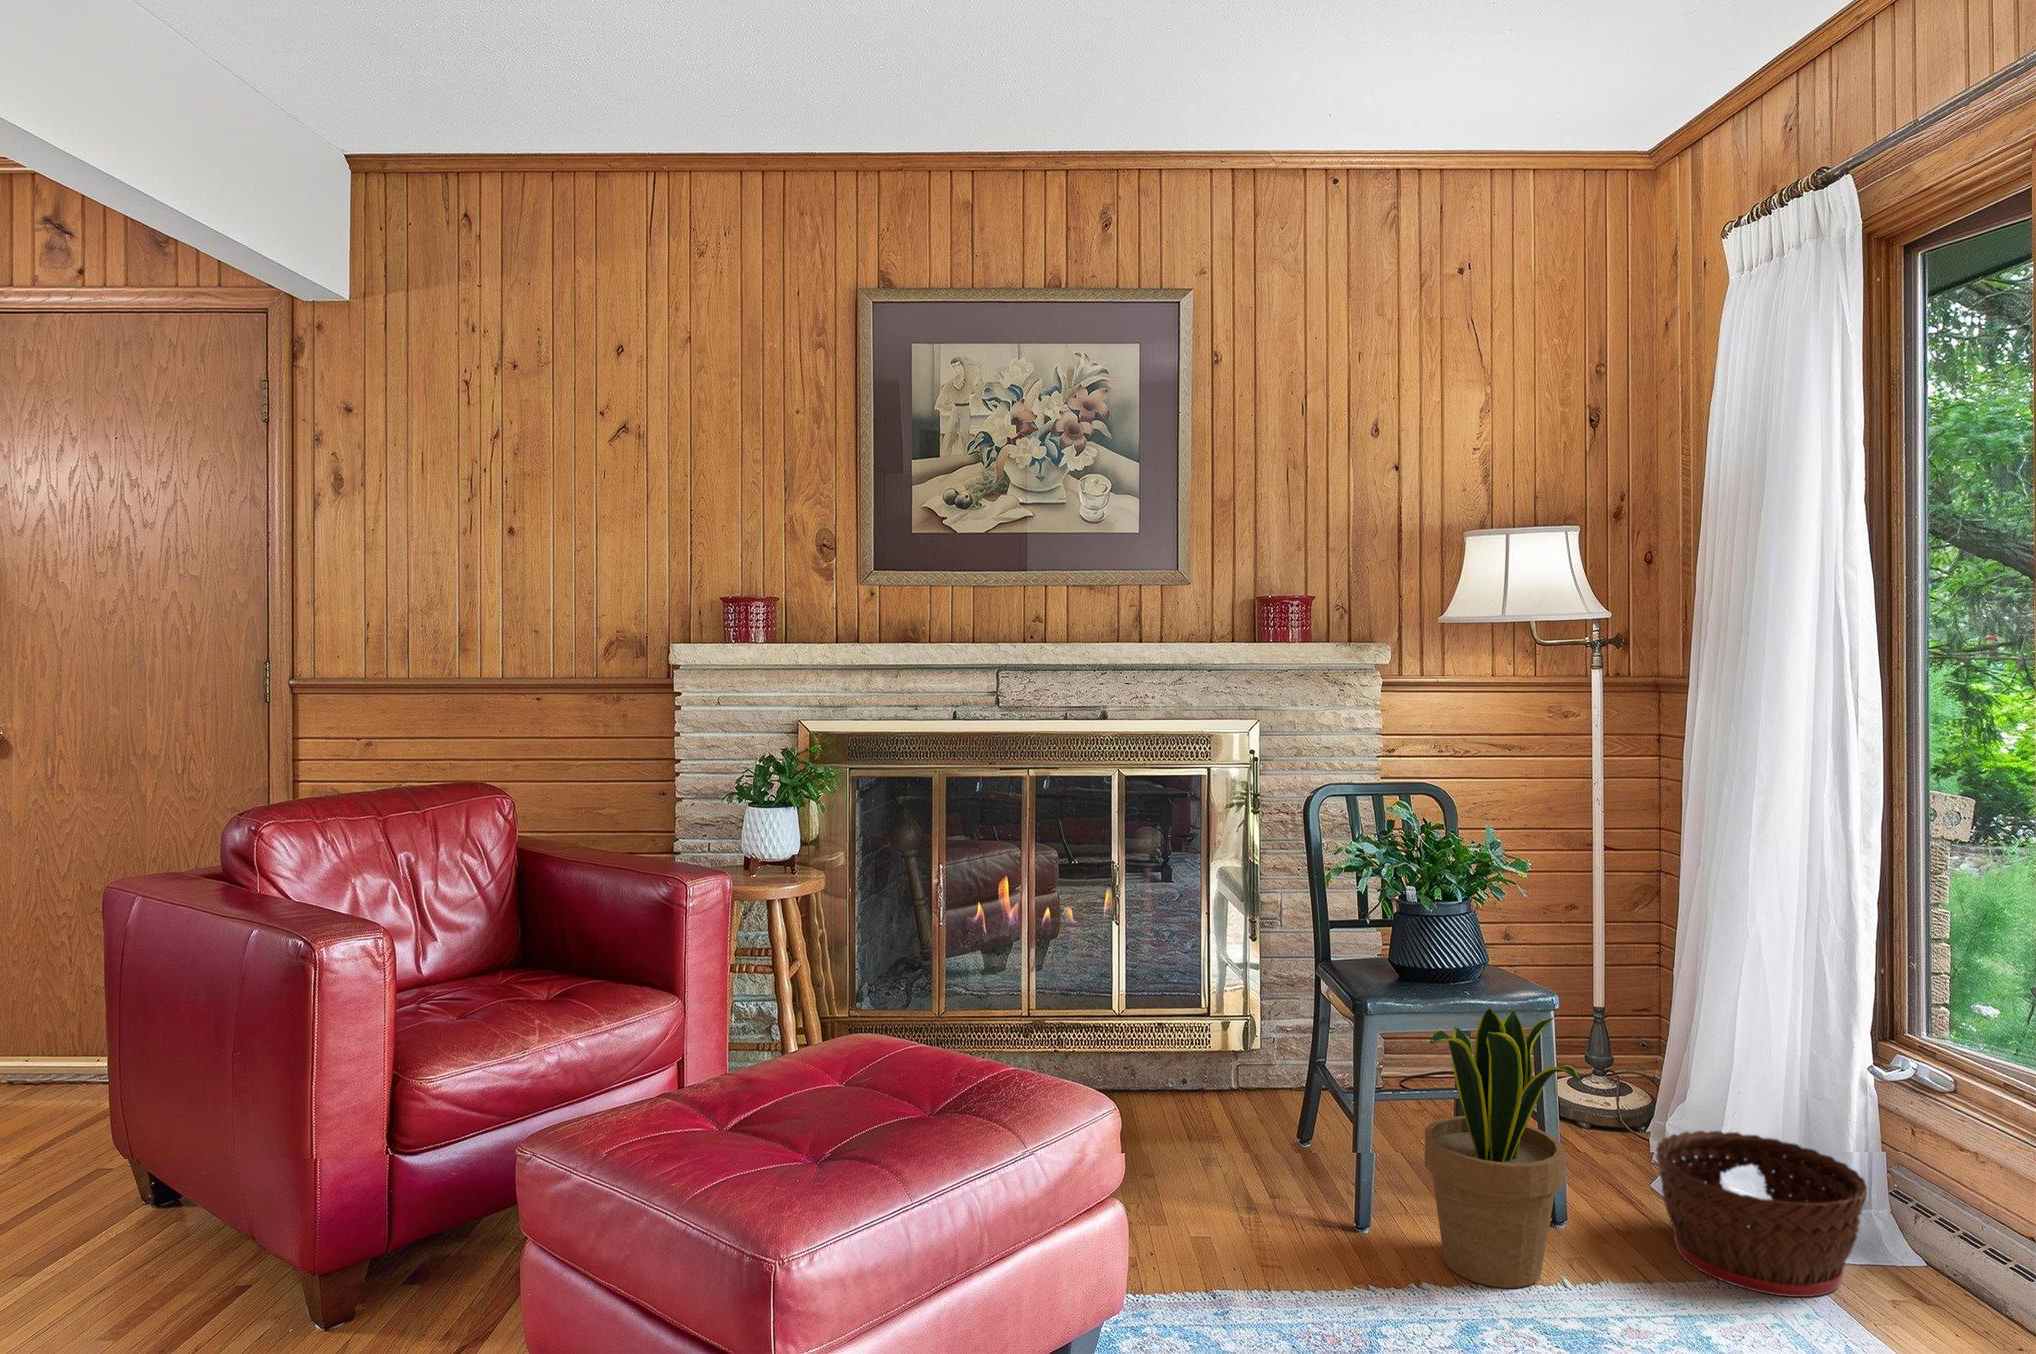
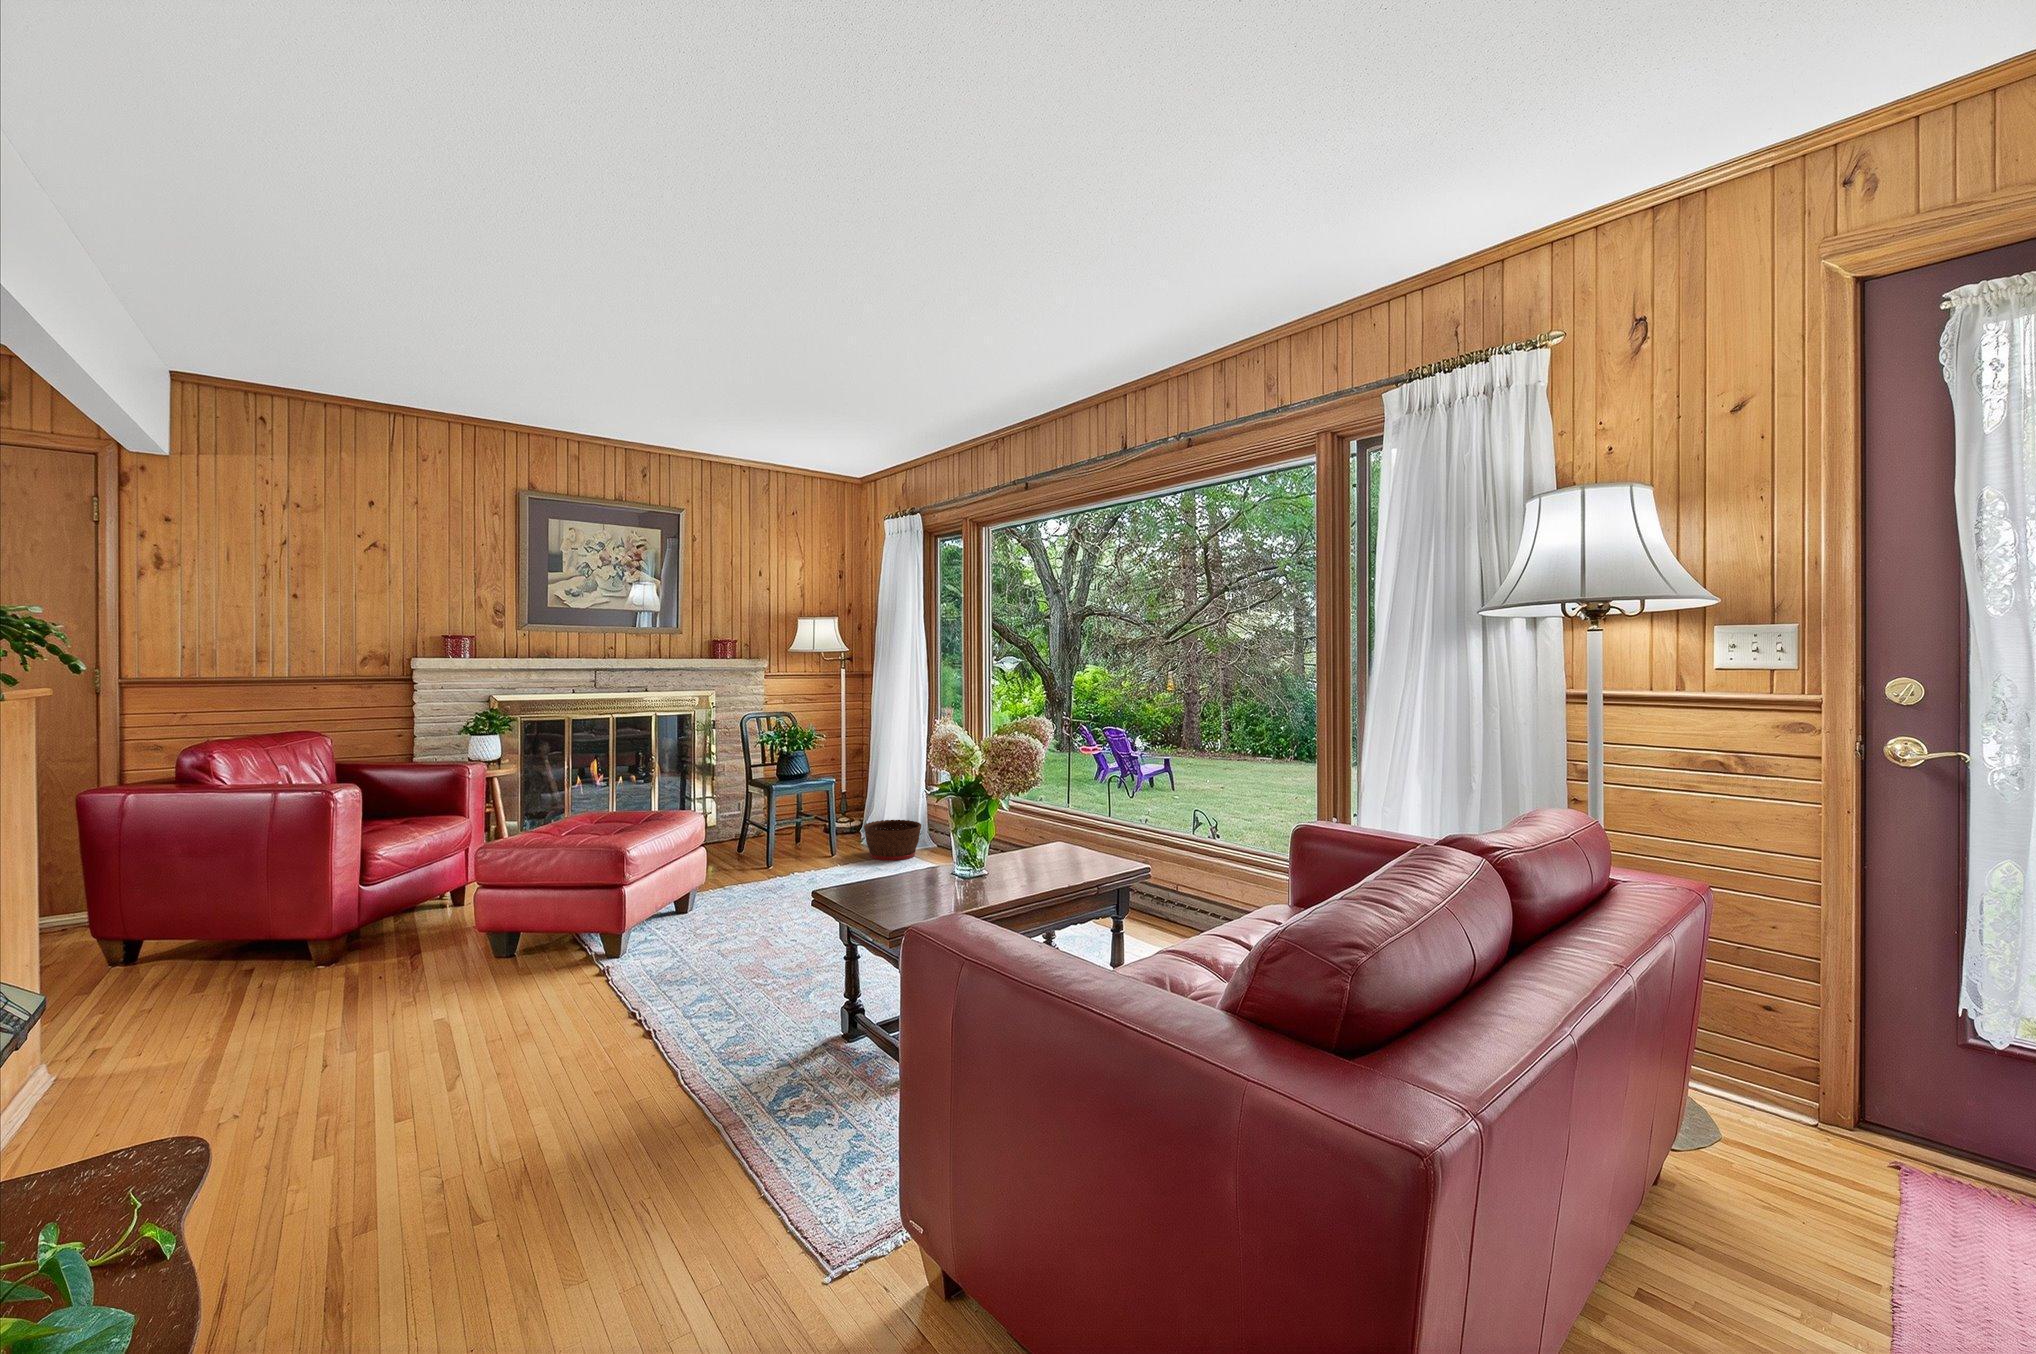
potted plant: present [1425,1008,1581,1288] -> none [793,782,842,872]

